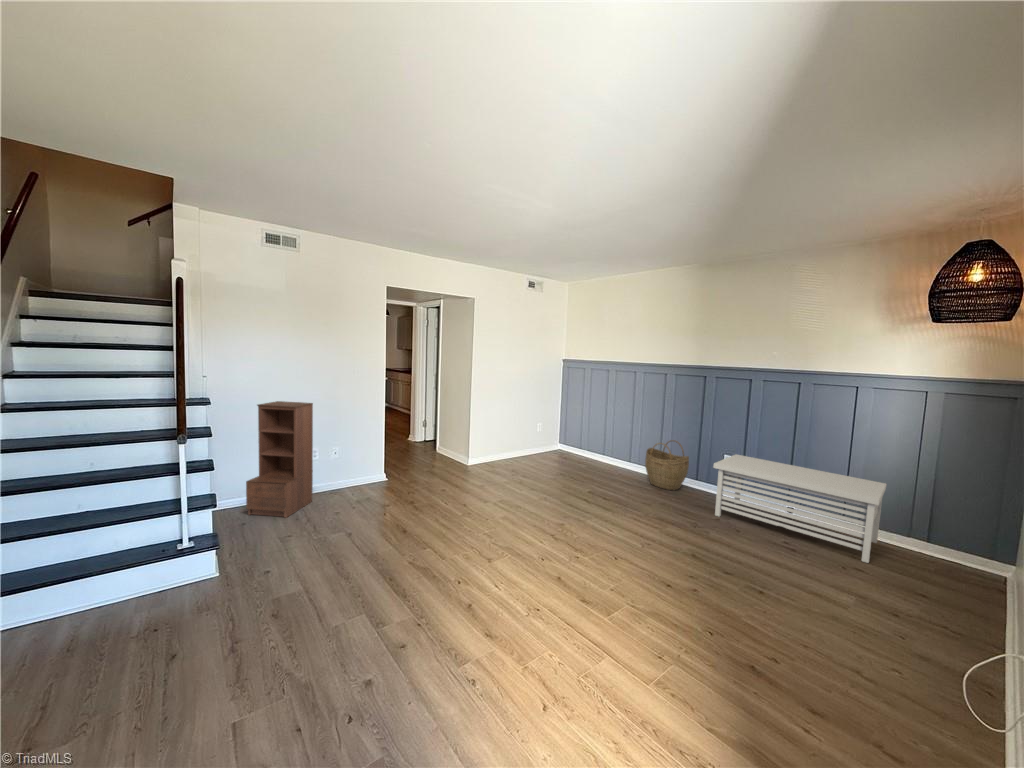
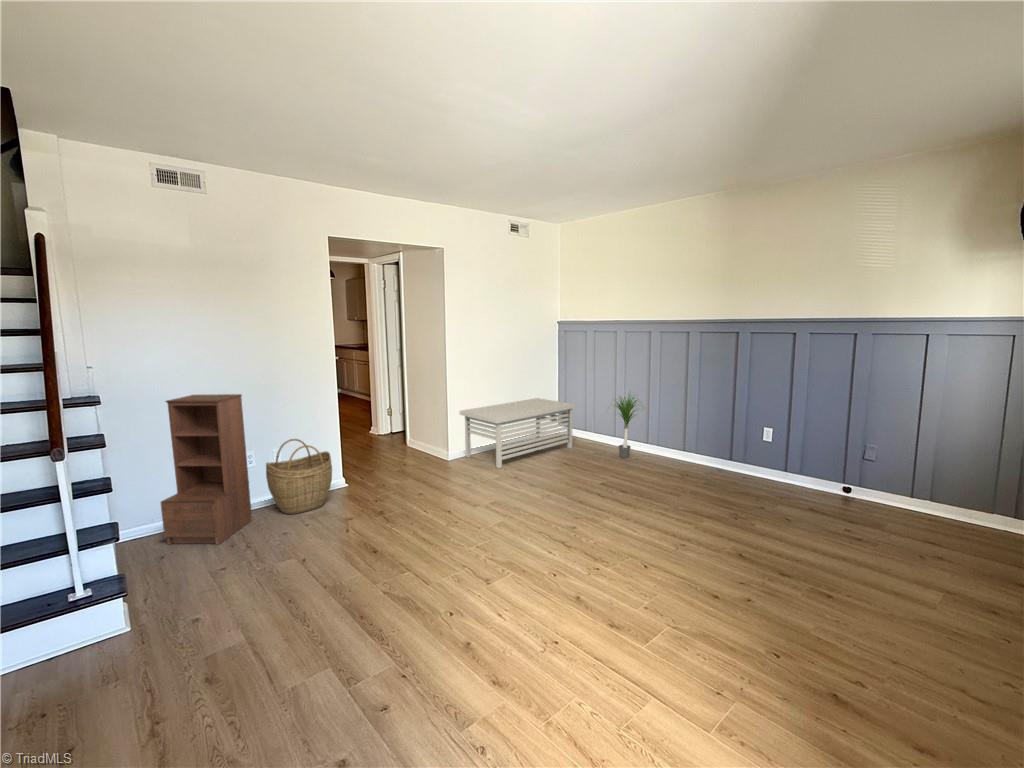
potted plant: none [595,414,632,472] -> present [614,394,637,458]
woven basket: present [645,440,689,490] -> present [266,439,332,514]
storage bench: present [713,454,886,563] -> present [460,398,575,468]

